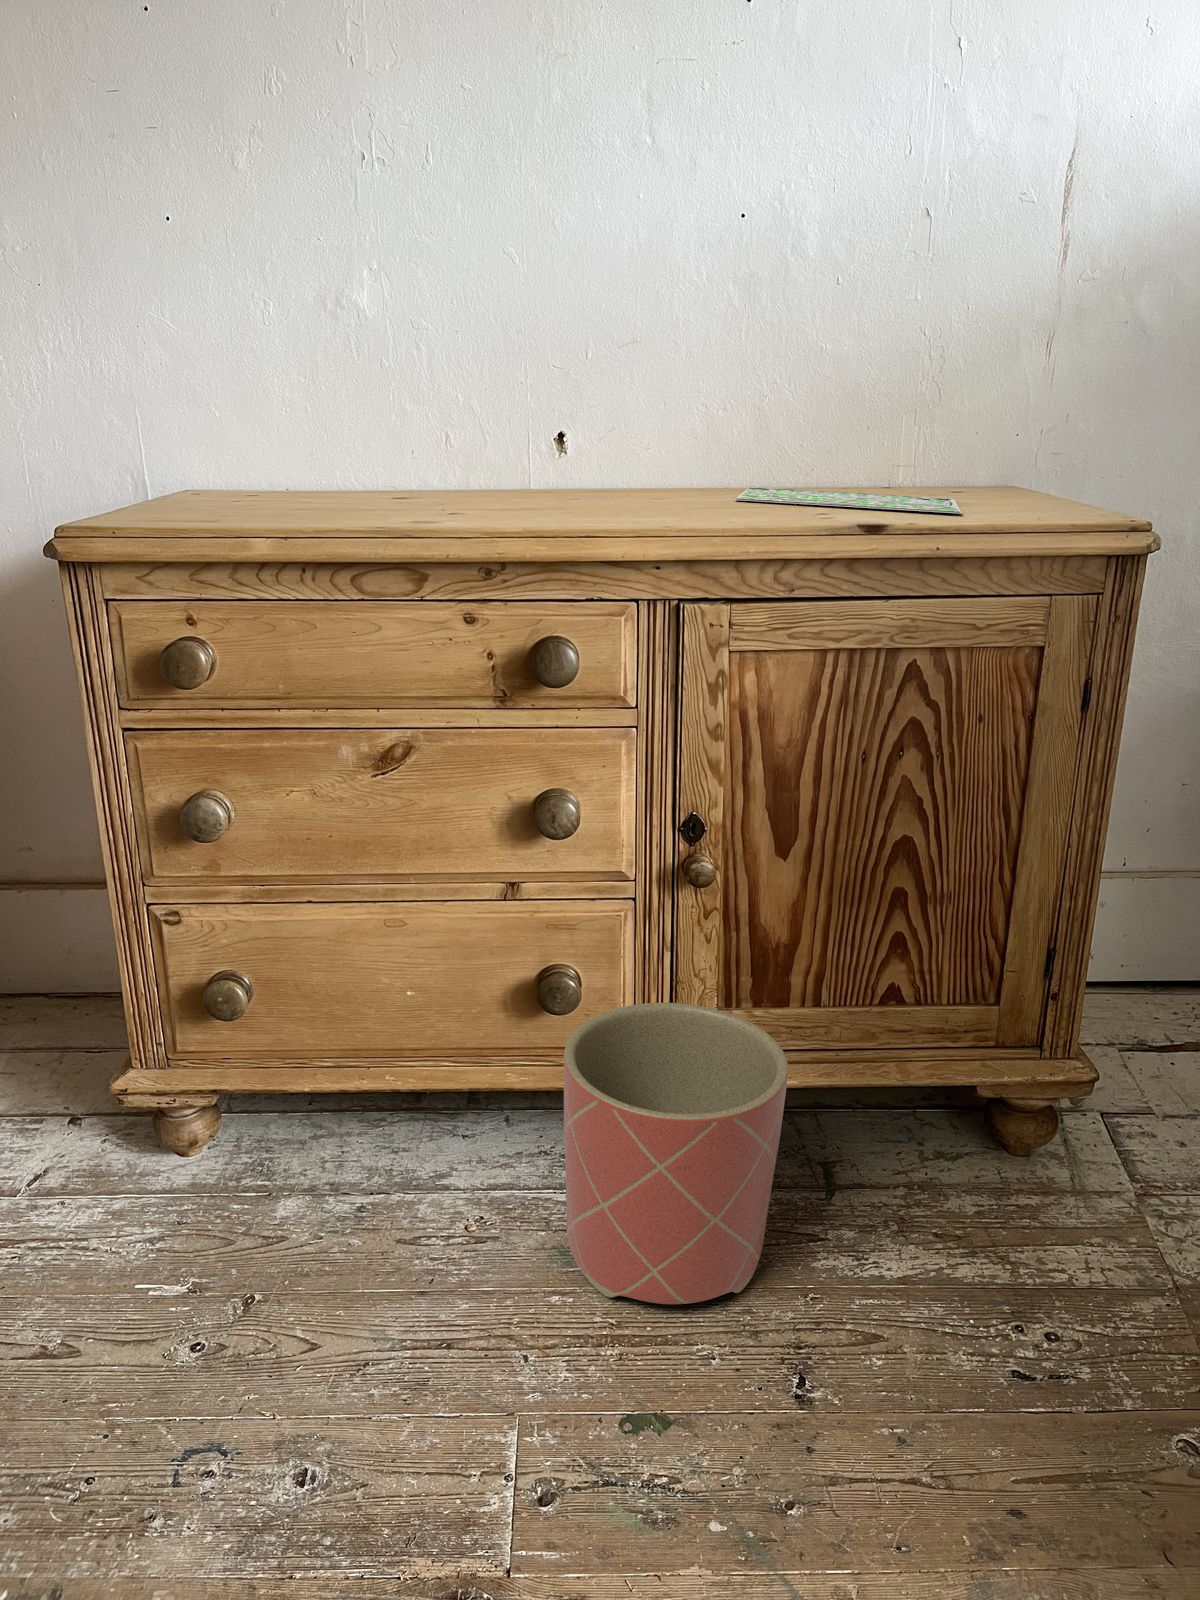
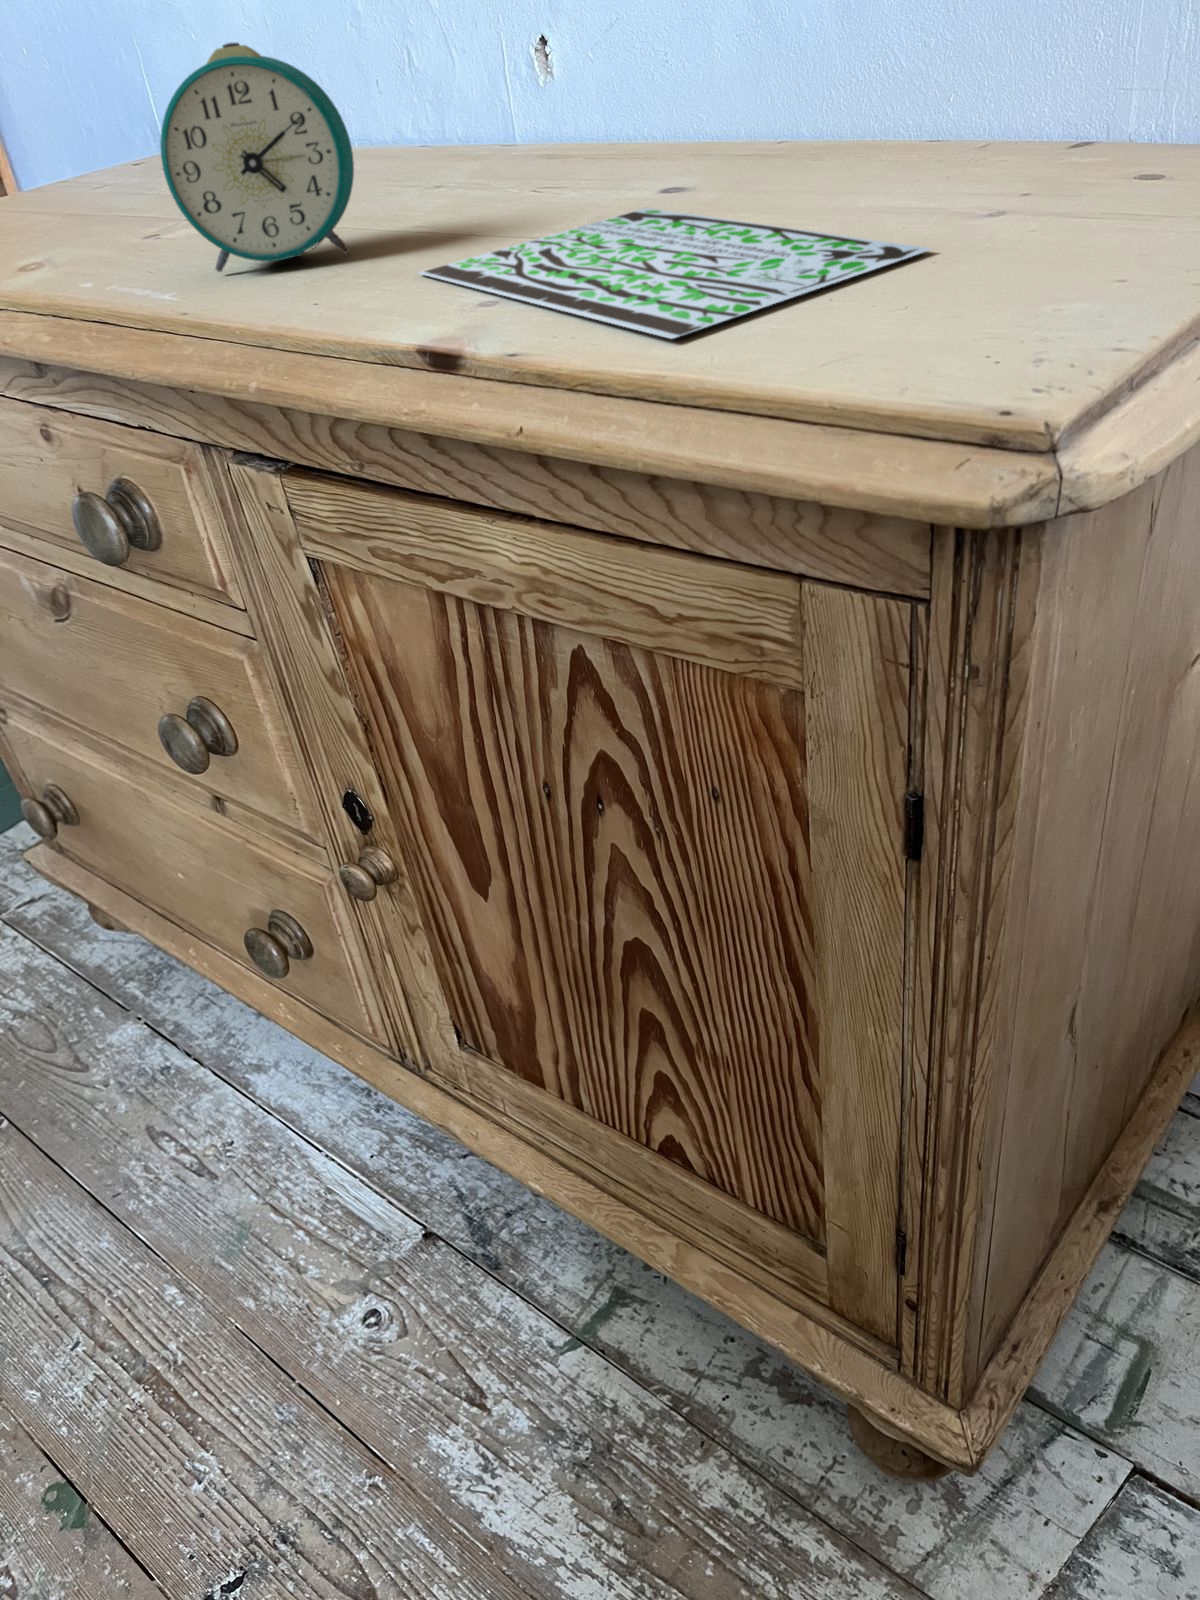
alarm clock: none [574,378,669,497] -> present [160,42,354,272]
planter: present [564,1003,789,1304] -> none [88,1008,442,1416]

